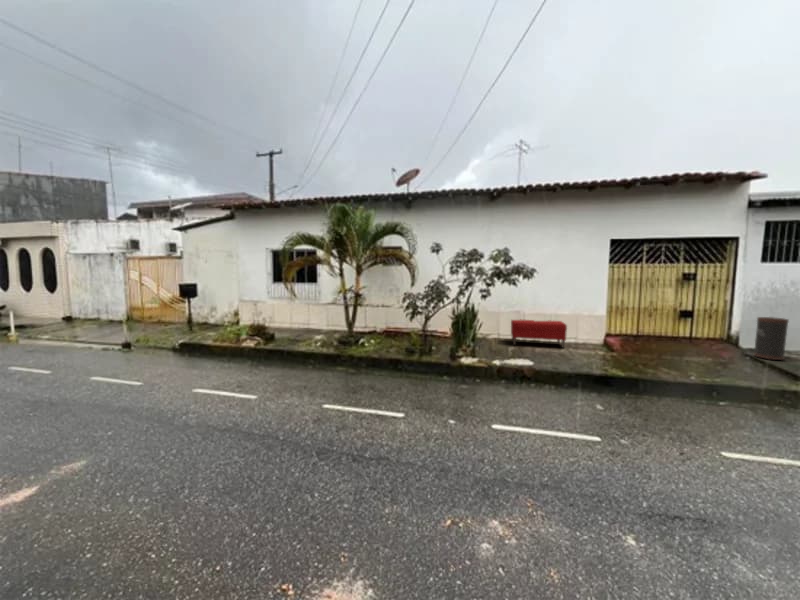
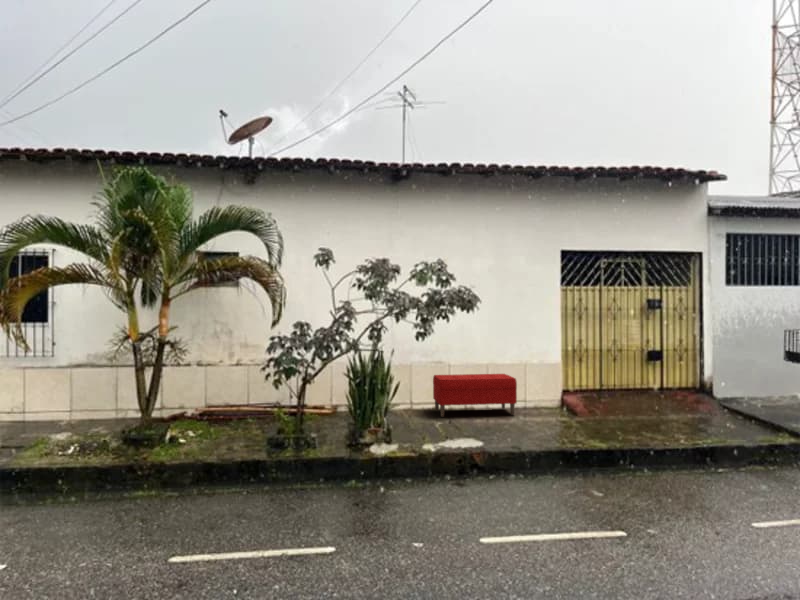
trash can: present [754,317,788,360] -> none [727,355,757,409]

